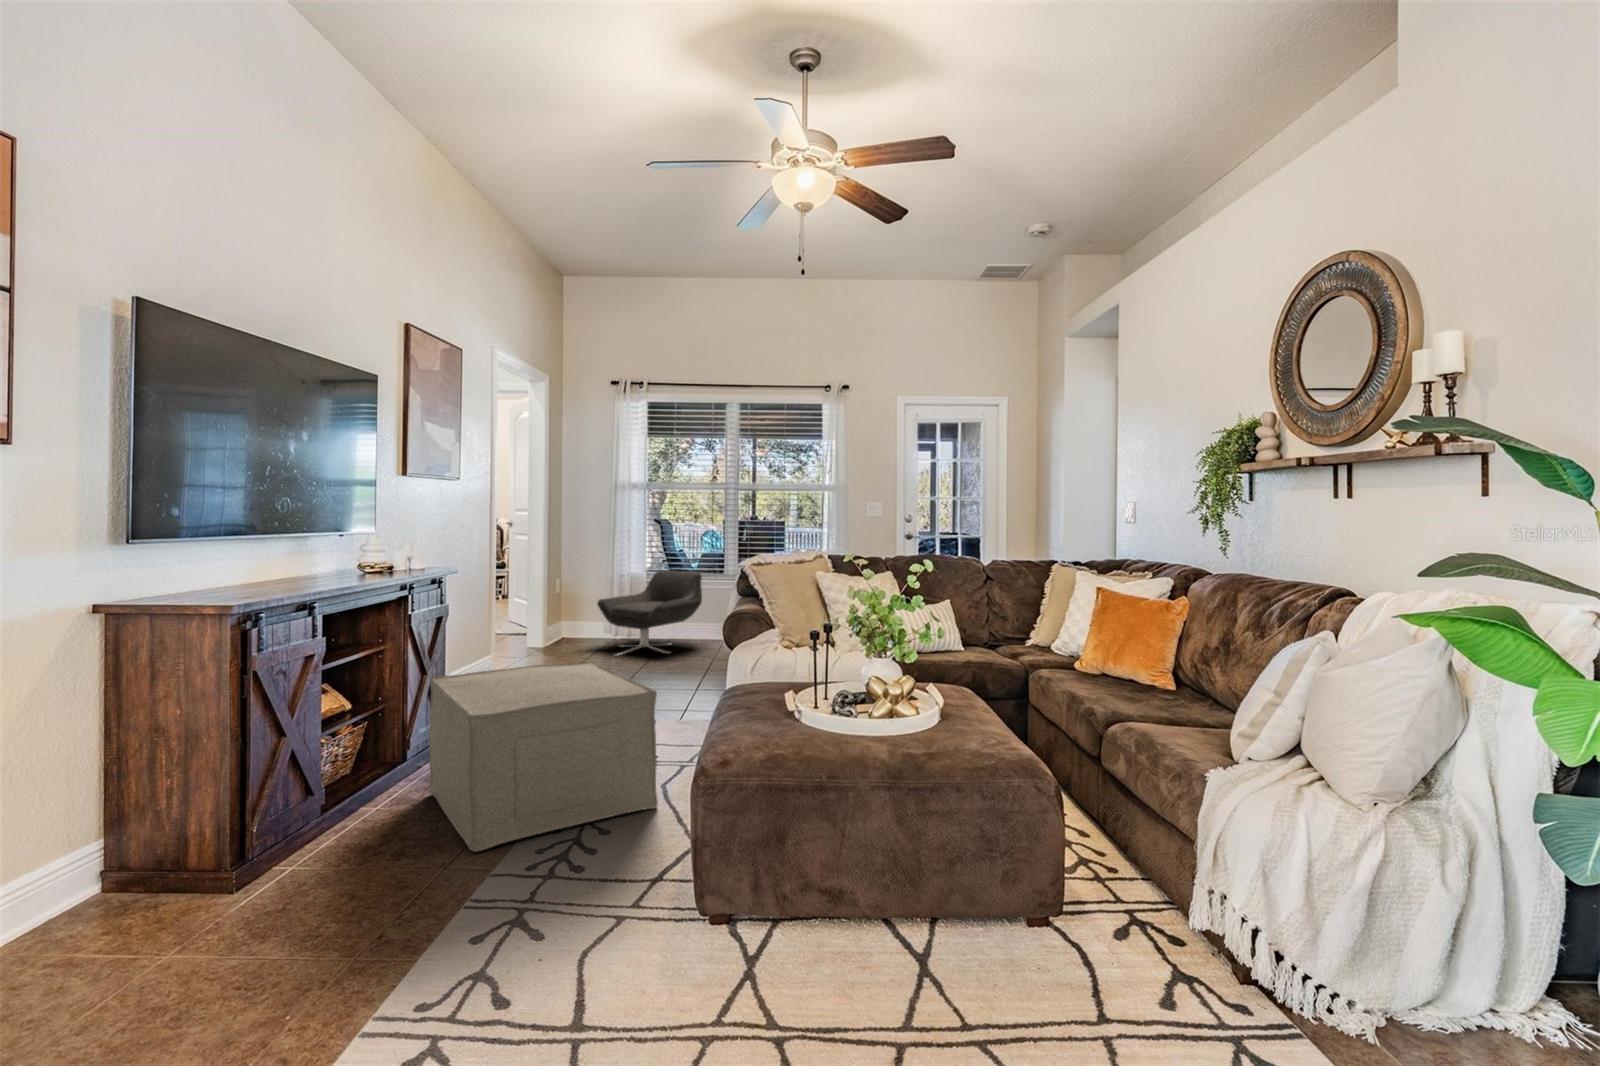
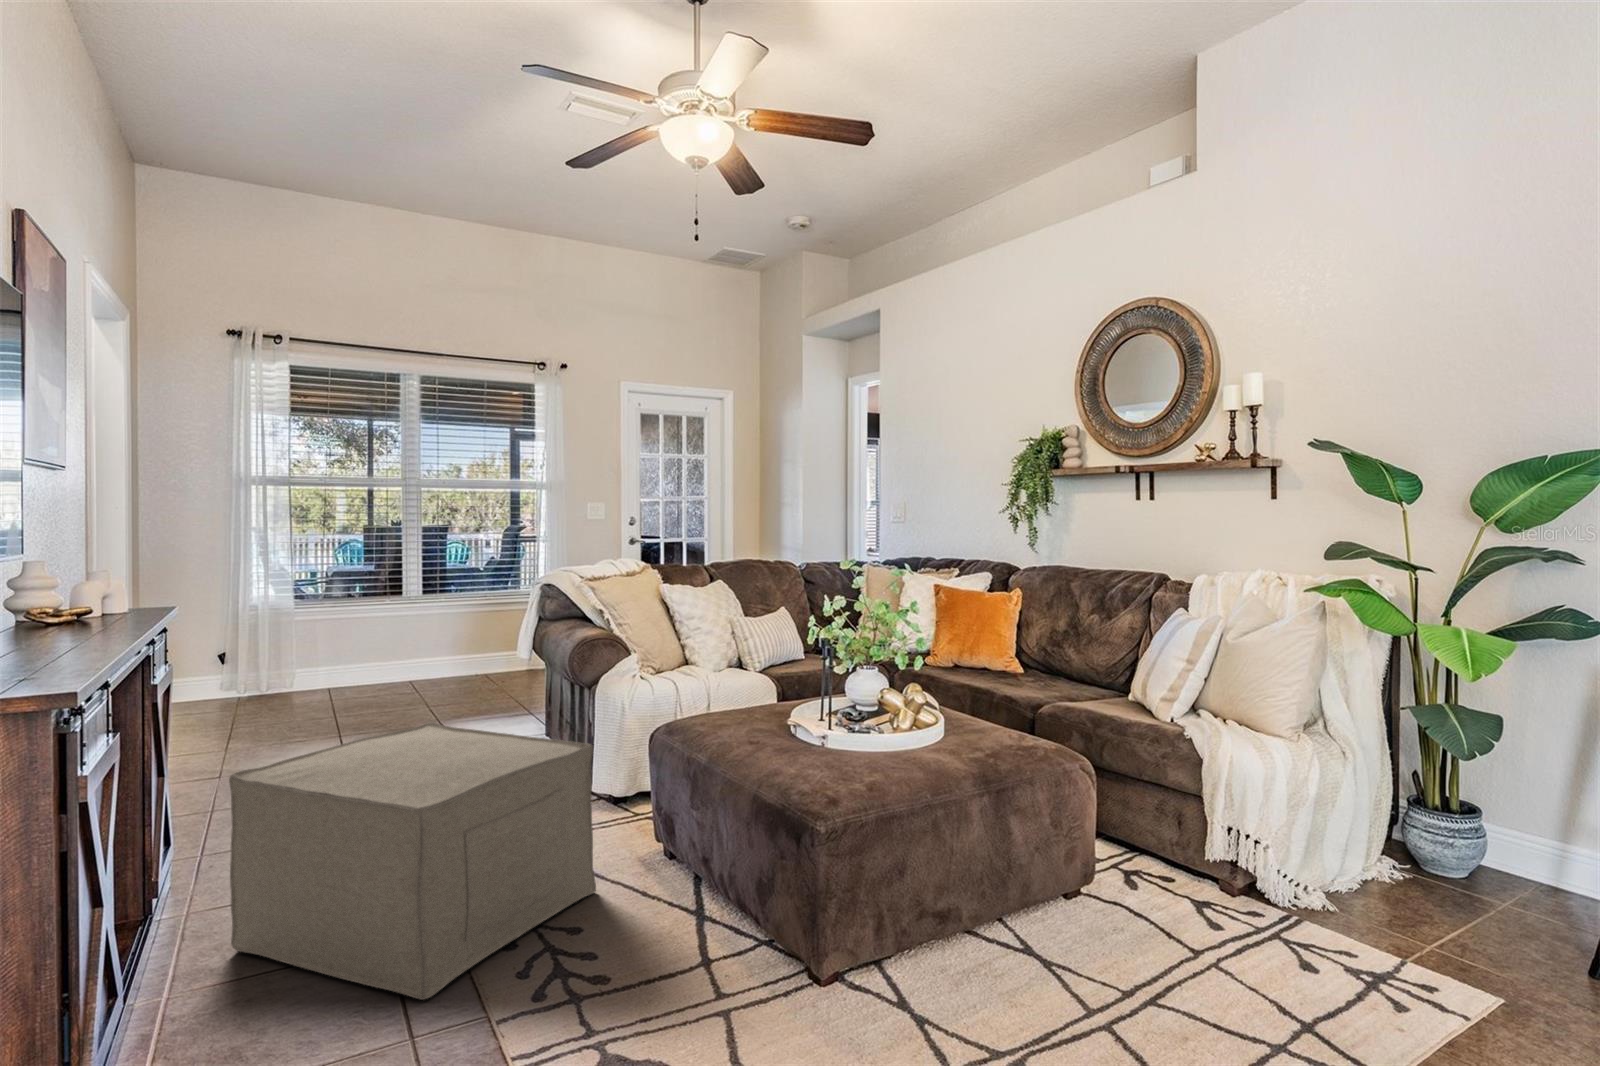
lounge chair: present [597,570,702,655] -> none [217,600,384,727]

